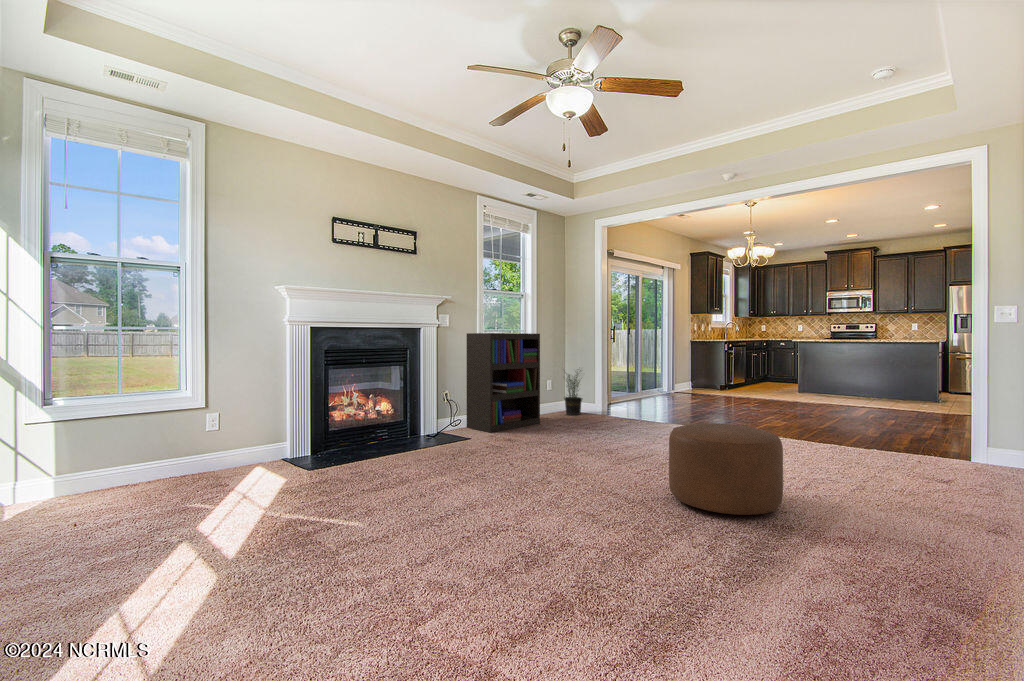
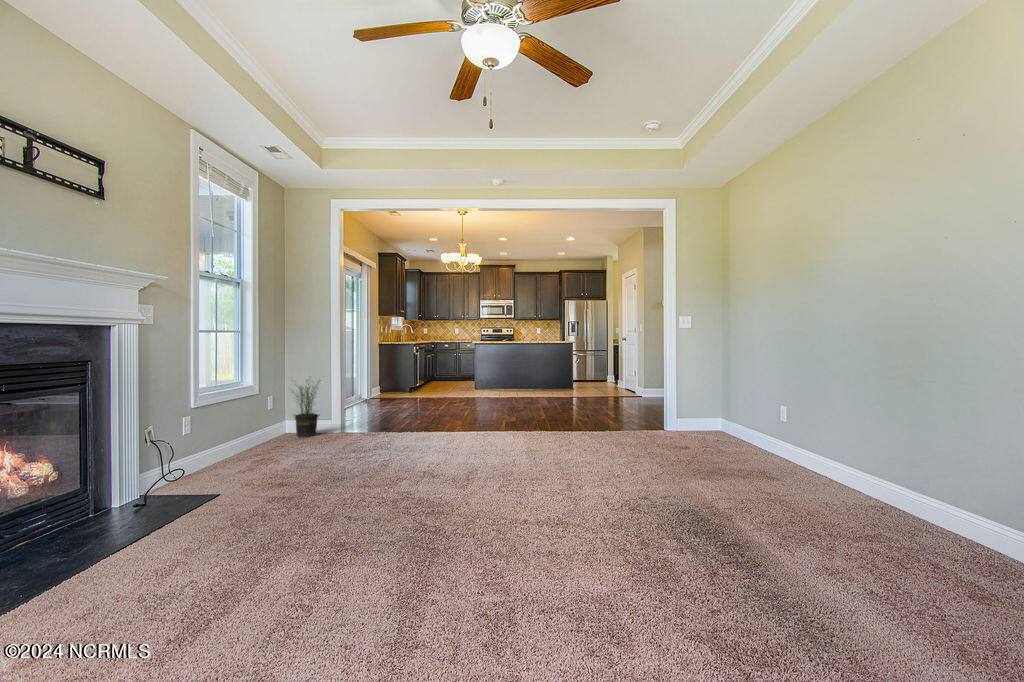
bookshelf: present [467,333,540,432] -> none [180,335,285,479]
ottoman: present [669,423,783,515] -> none [553,429,655,517]

